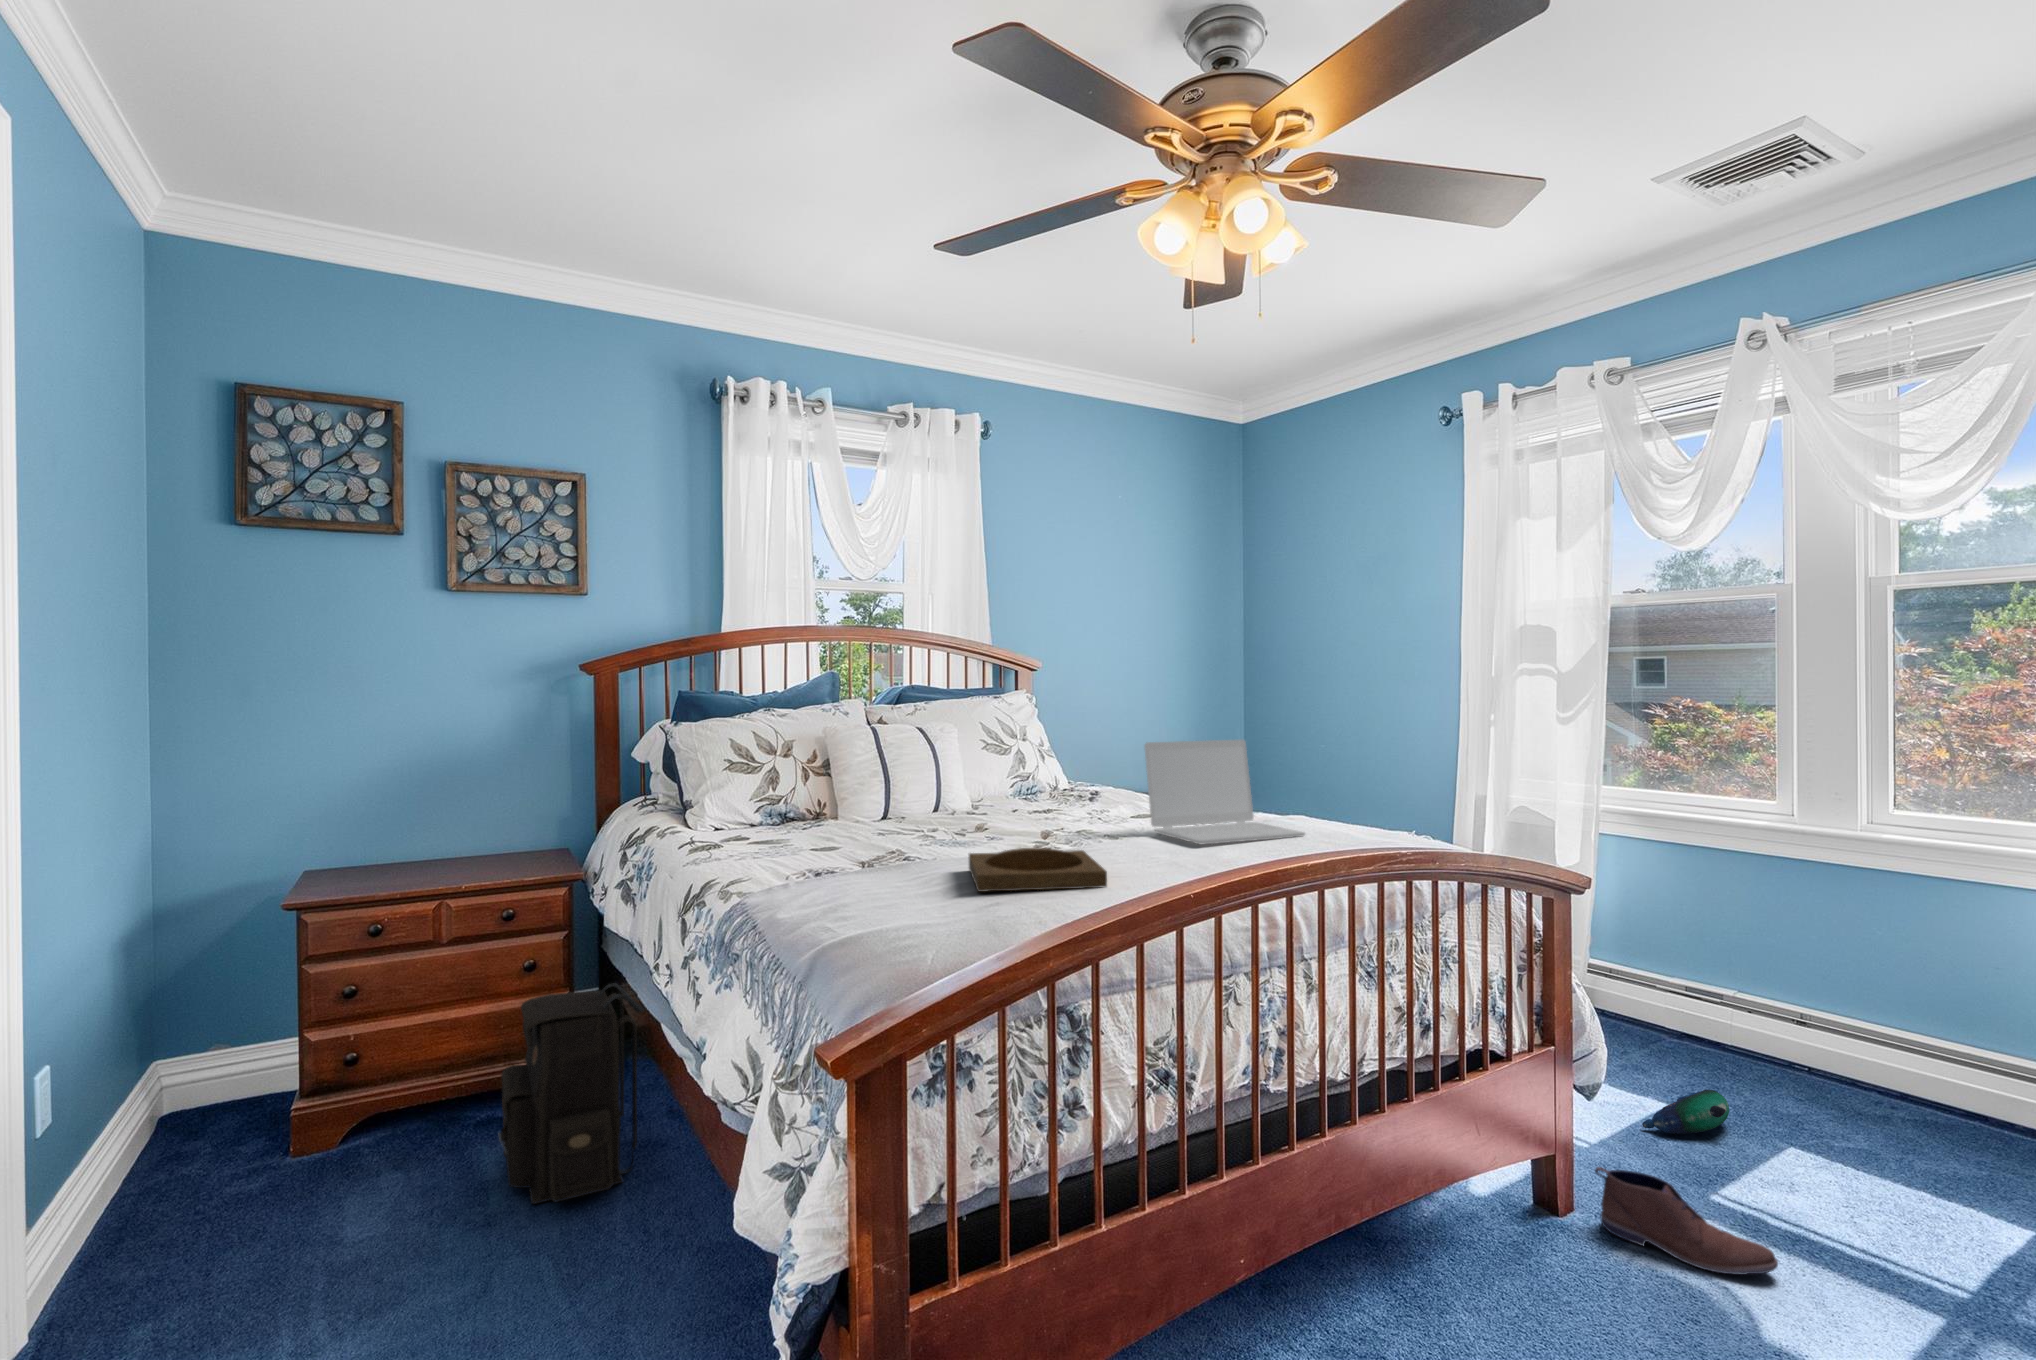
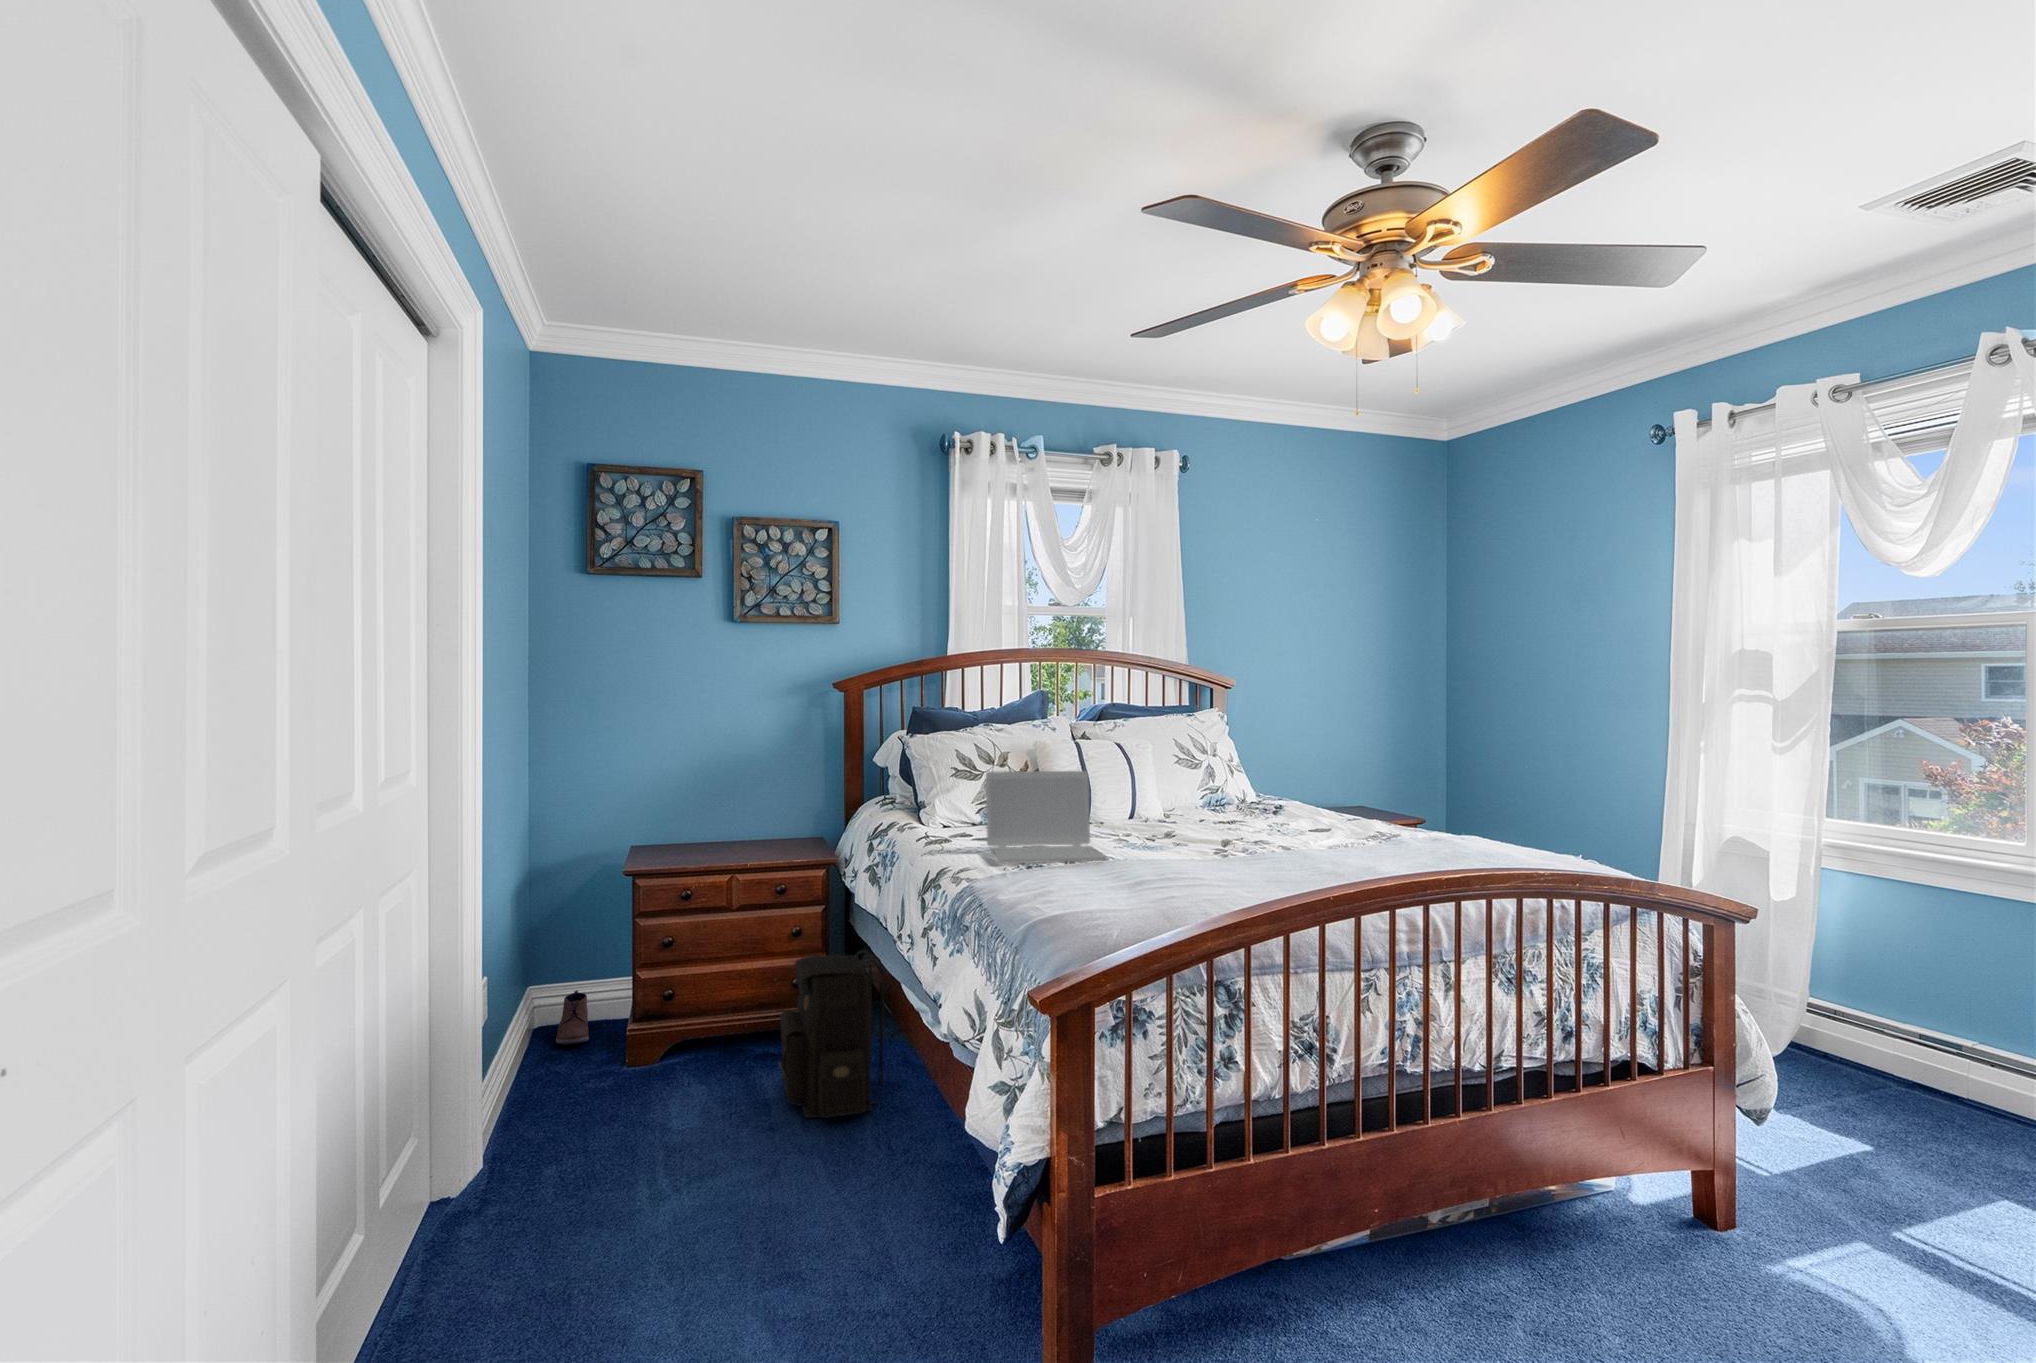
laptop: present [1144,740,1305,845] -> present [986,771,1108,863]
tray: present [969,848,1107,892] -> none [1155,856,1270,891]
plush toy: present [1642,1090,1729,1135] -> none [1838,1134,1941,1175]
shoe: present [1595,1167,1778,1275] -> present [556,990,589,1044]

